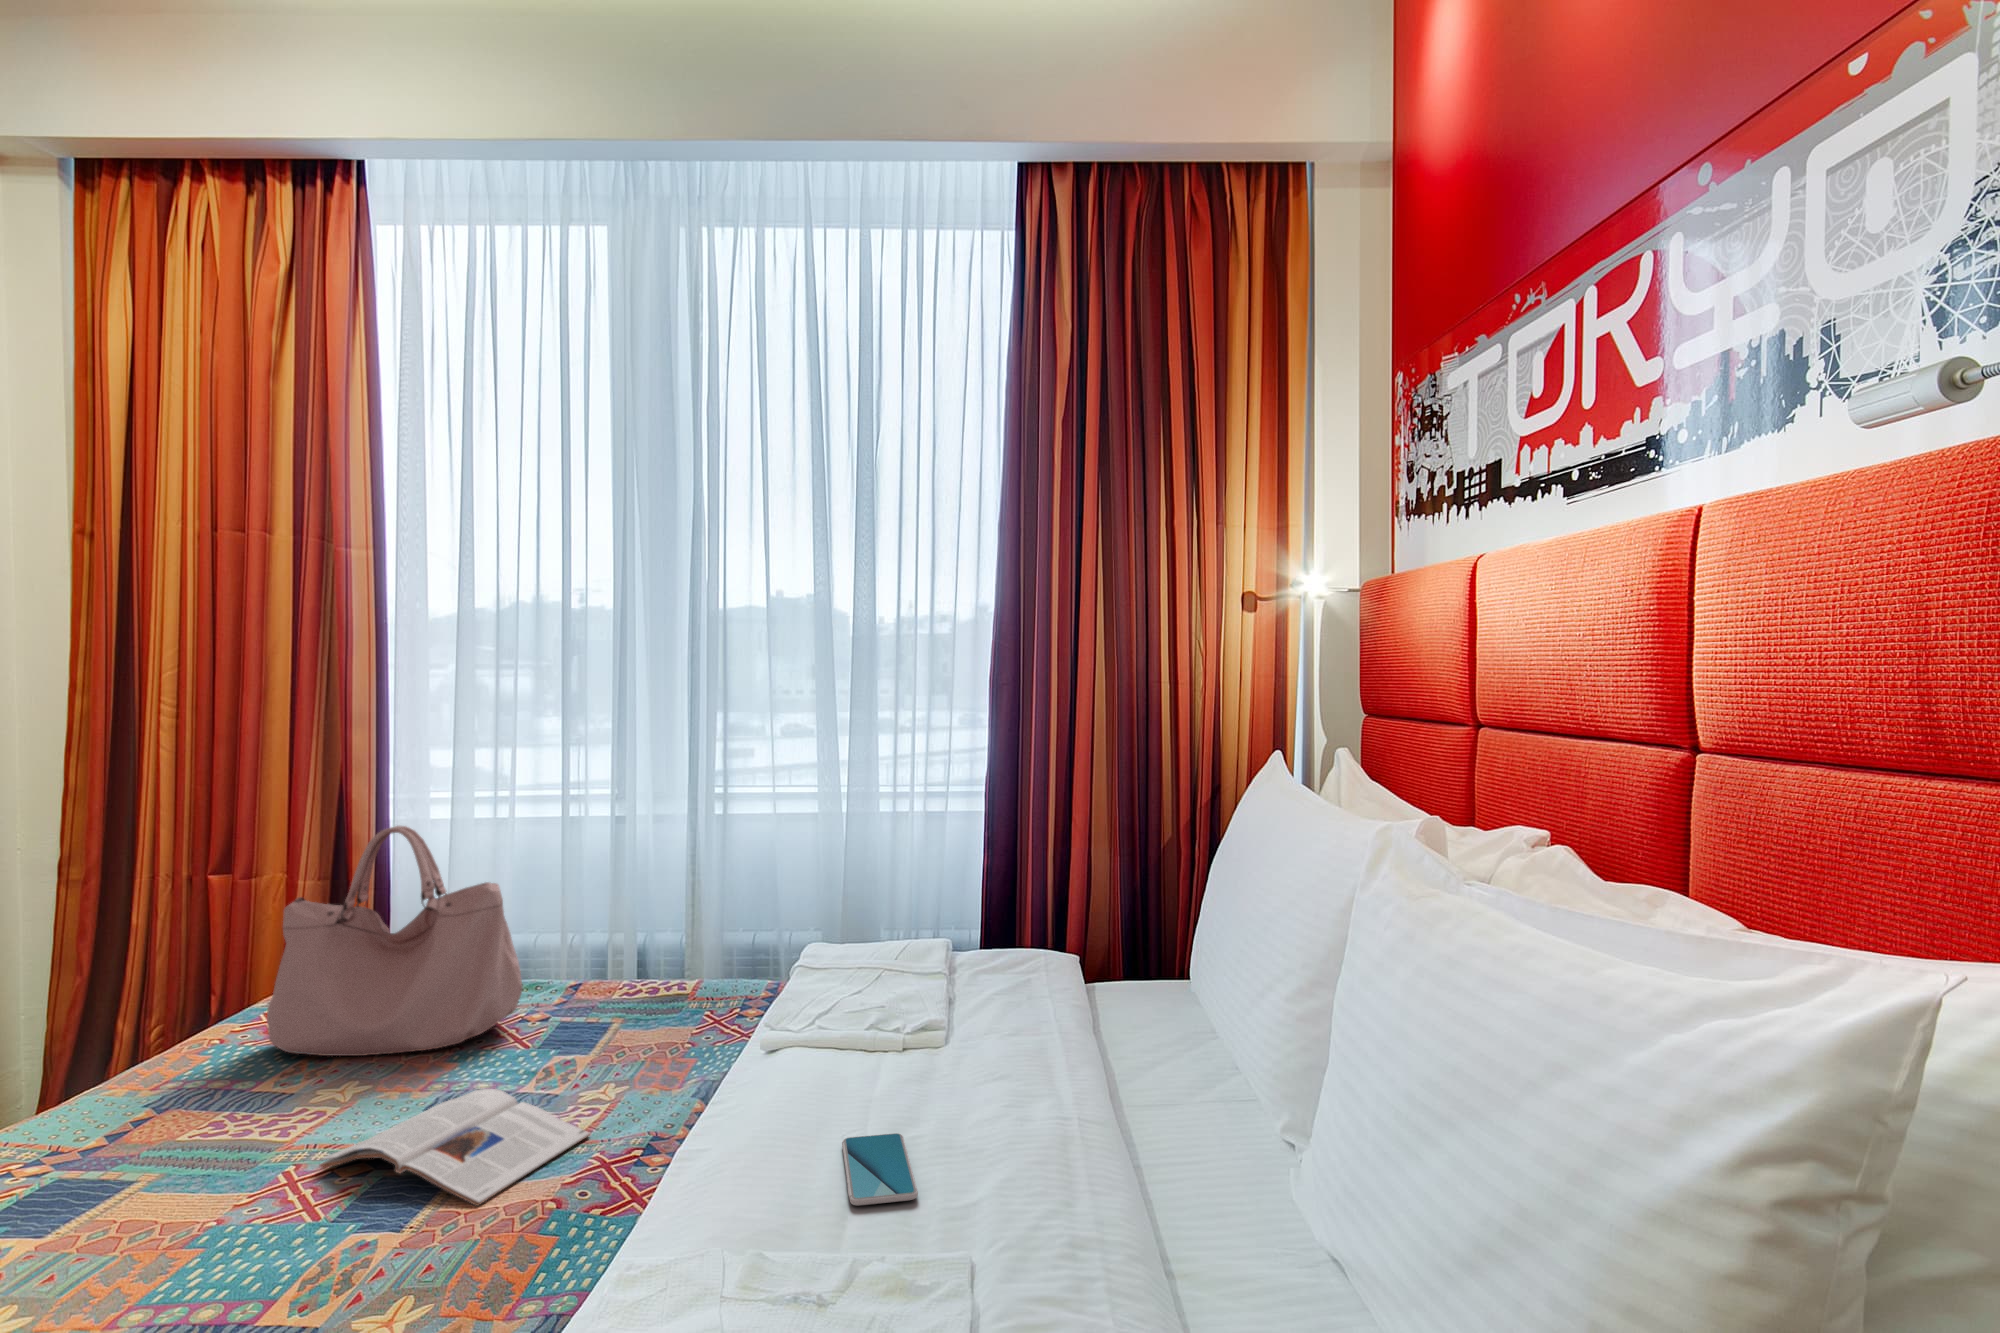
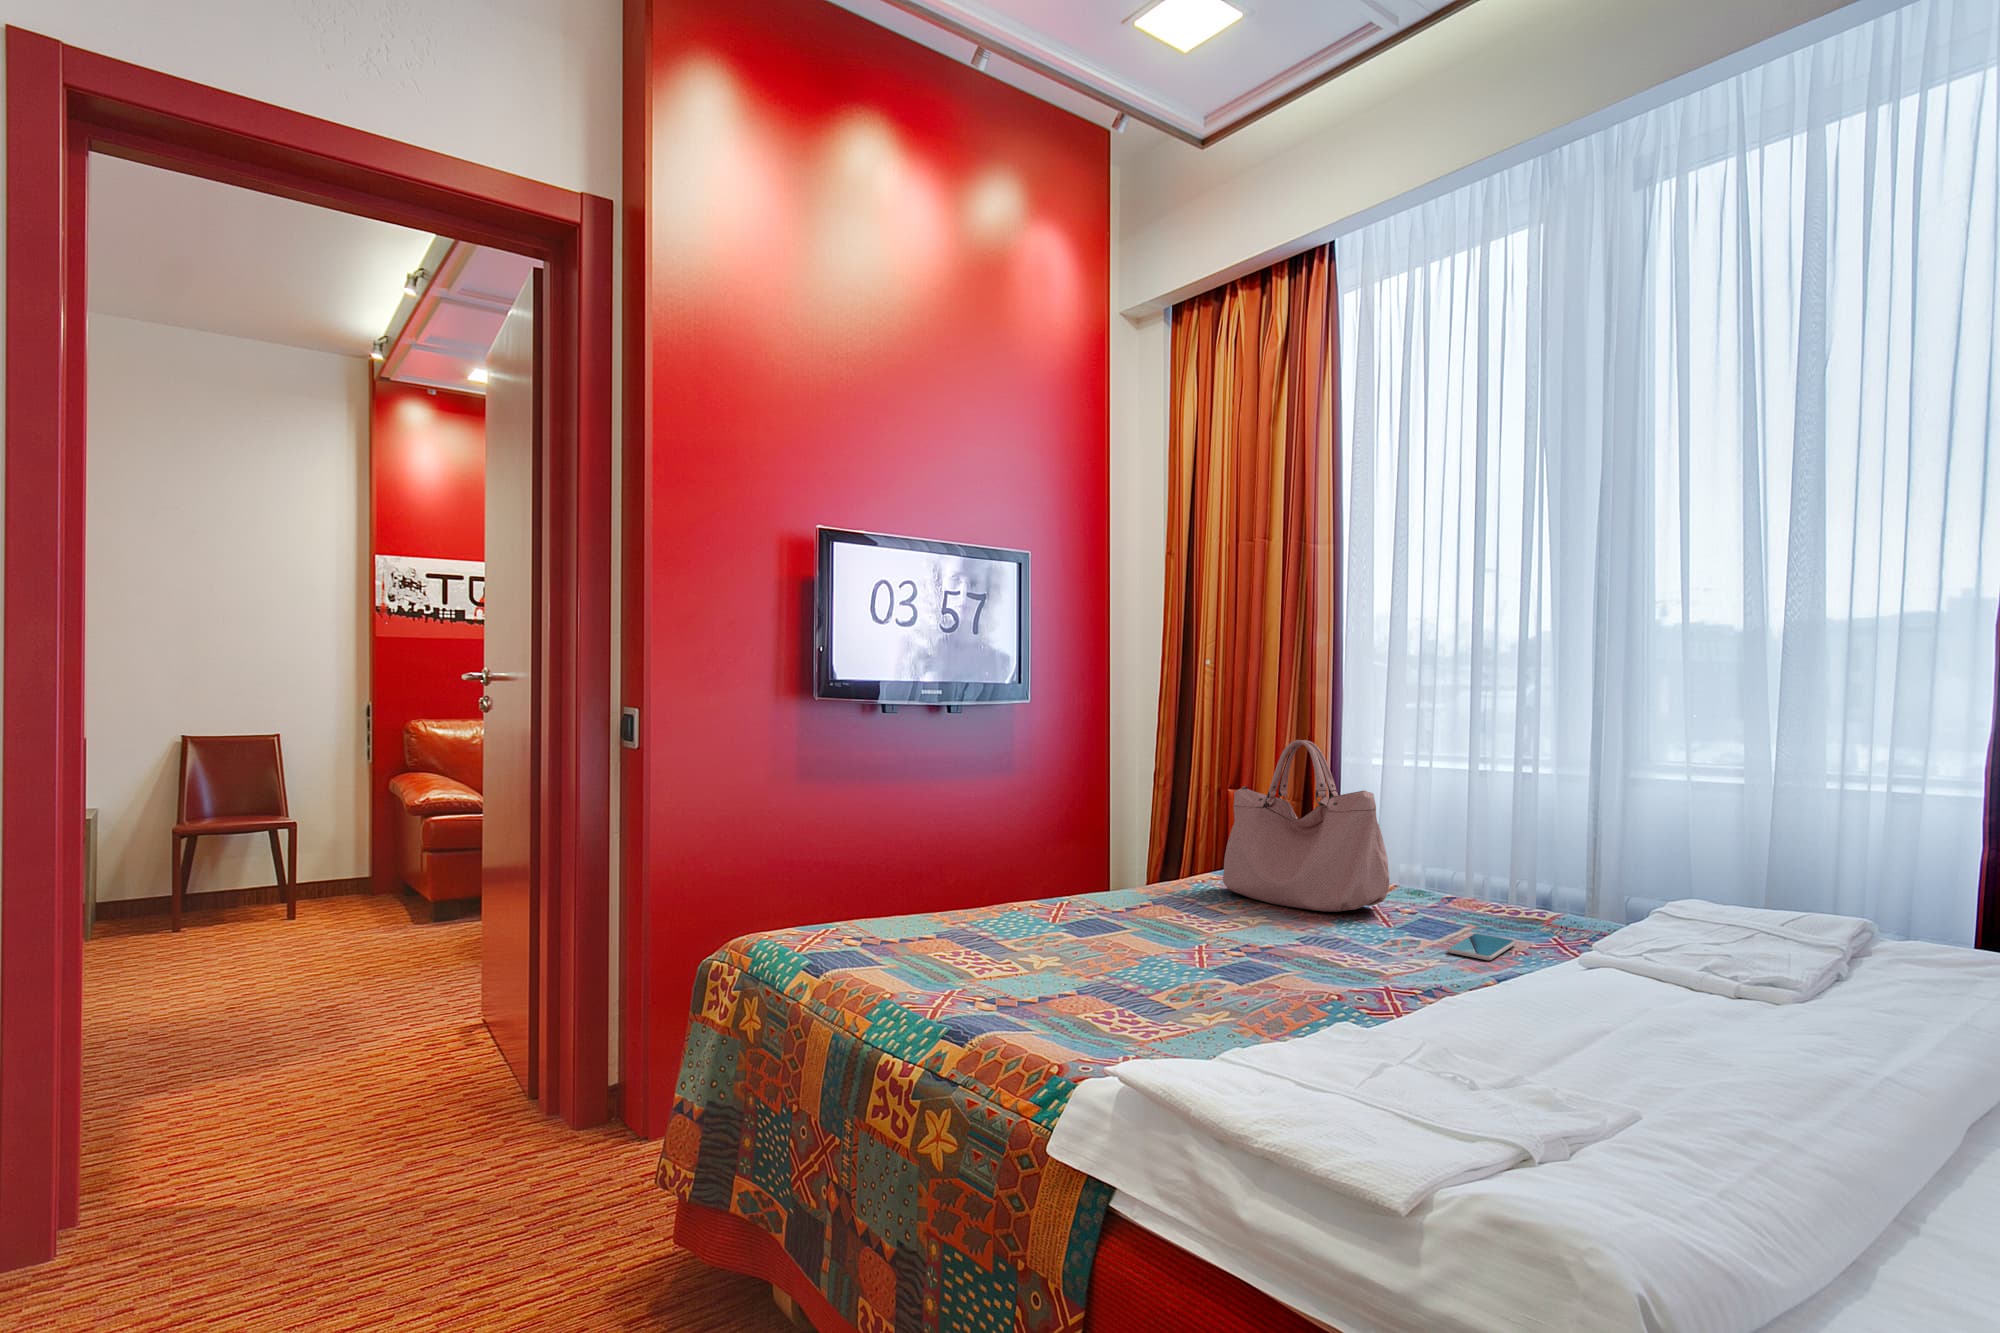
magazine: present [320,1089,590,1206] -> none [1217,931,1395,991]
smartphone: present [842,1133,918,1206] -> present [1447,934,1516,960]

